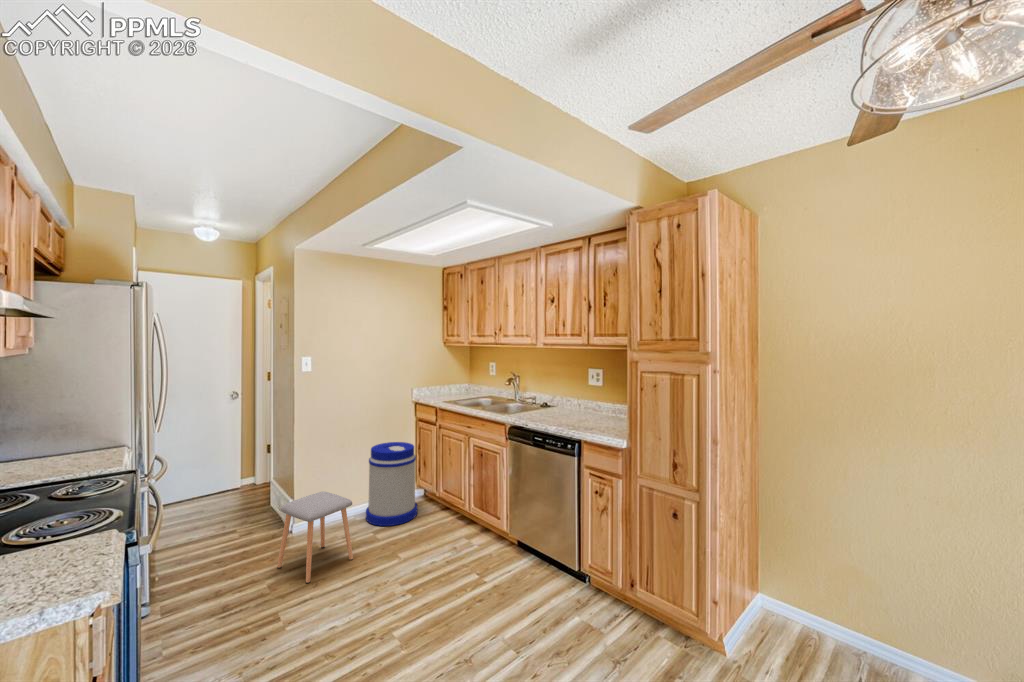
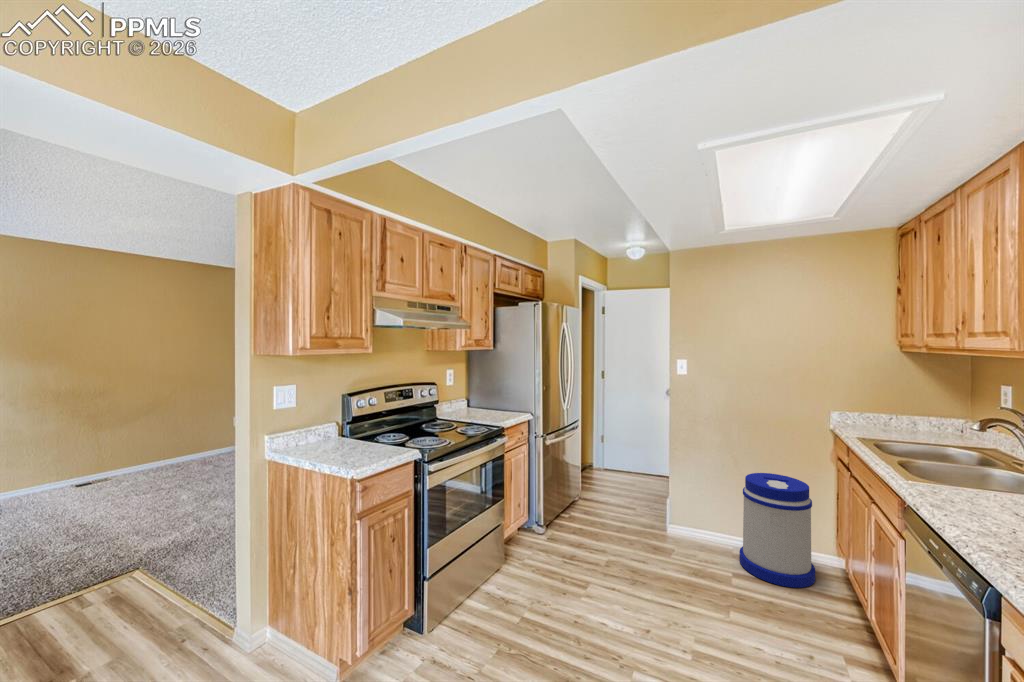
stool: present [277,491,353,583] -> none [626,496,685,584]

